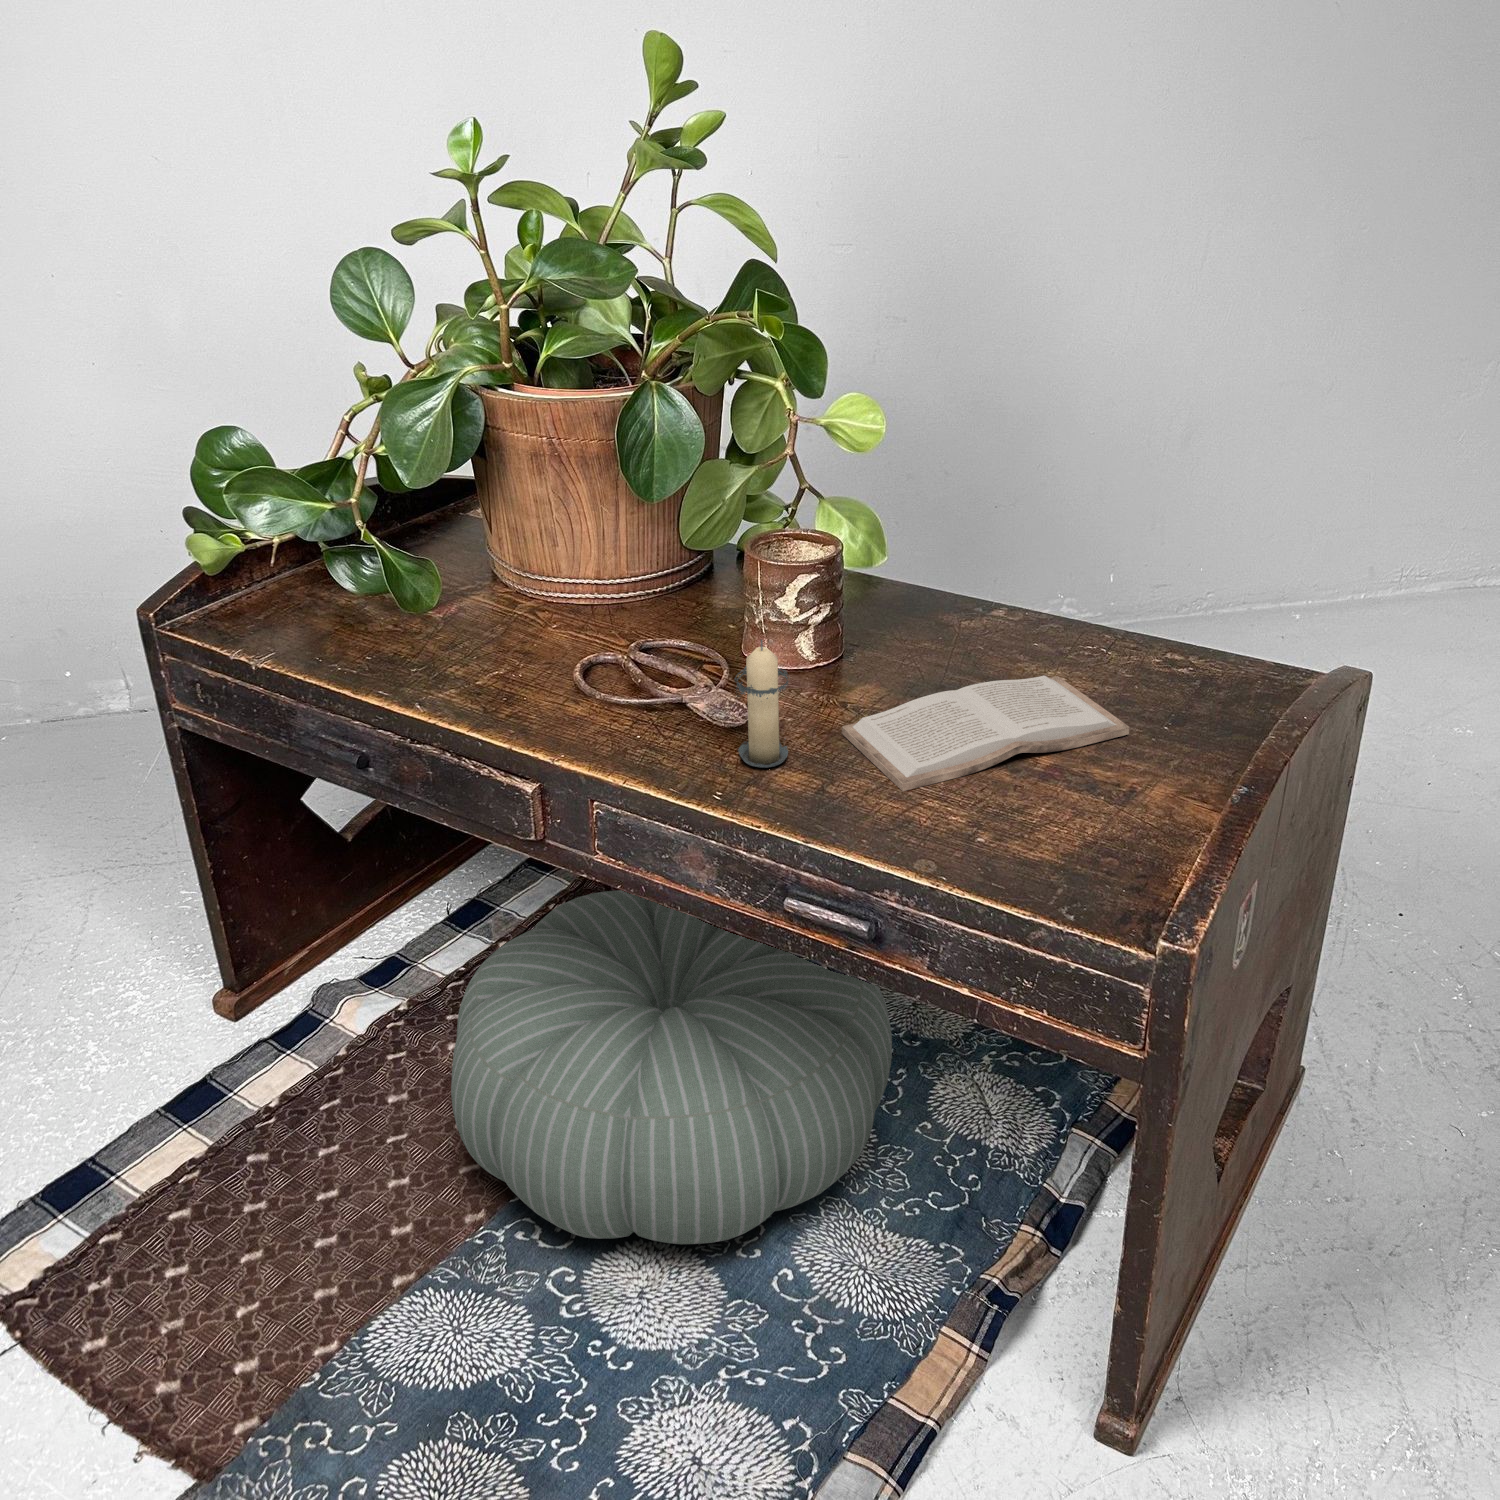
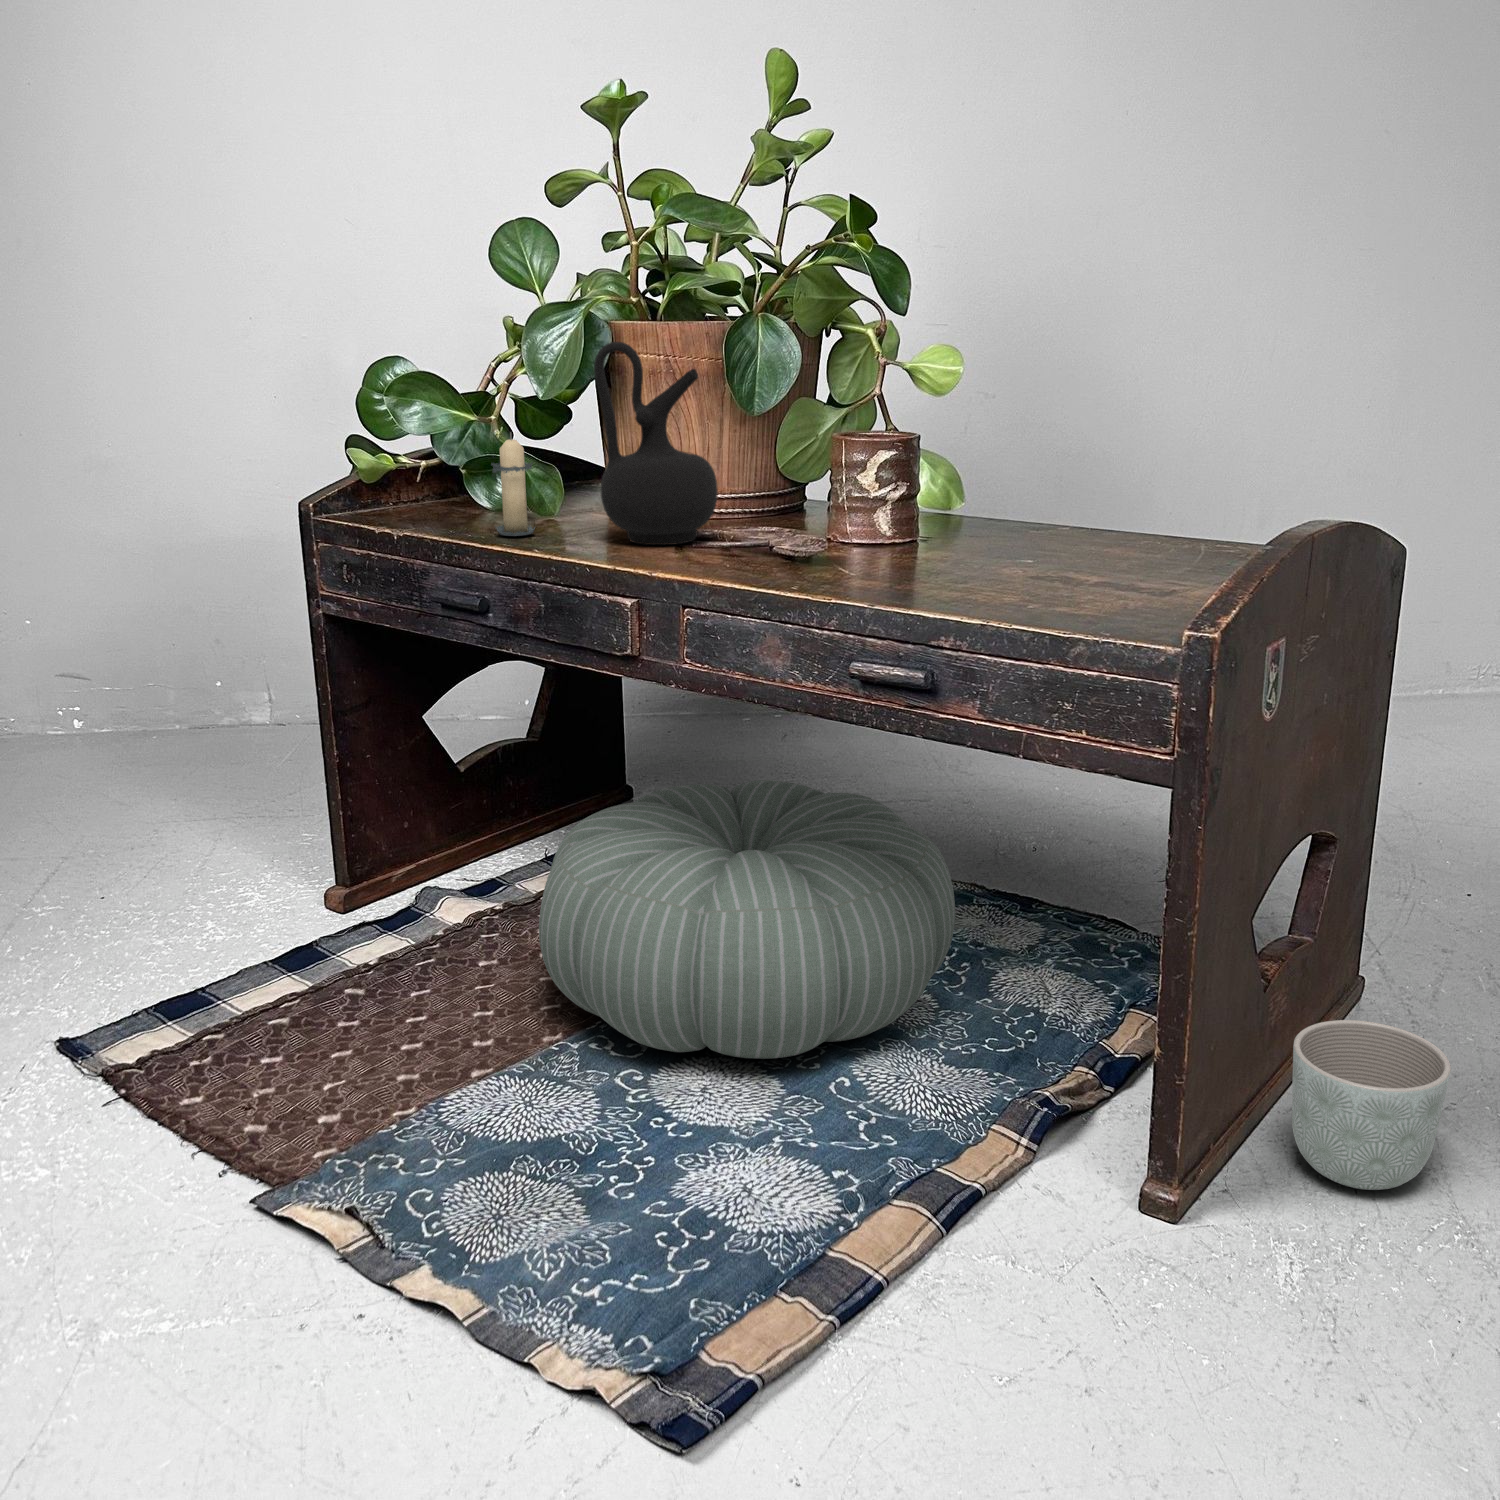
ceramic jug: none [466,462,616,683] -> present [594,342,718,545]
candle: present [735,639,788,768] -> present [491,432,535,536]
book: present [842,676,1129,791] -> none [913,537,1175,588]
planter: none [1248,1214,1412,1399] -> present [1292,1020,1451,1190]

